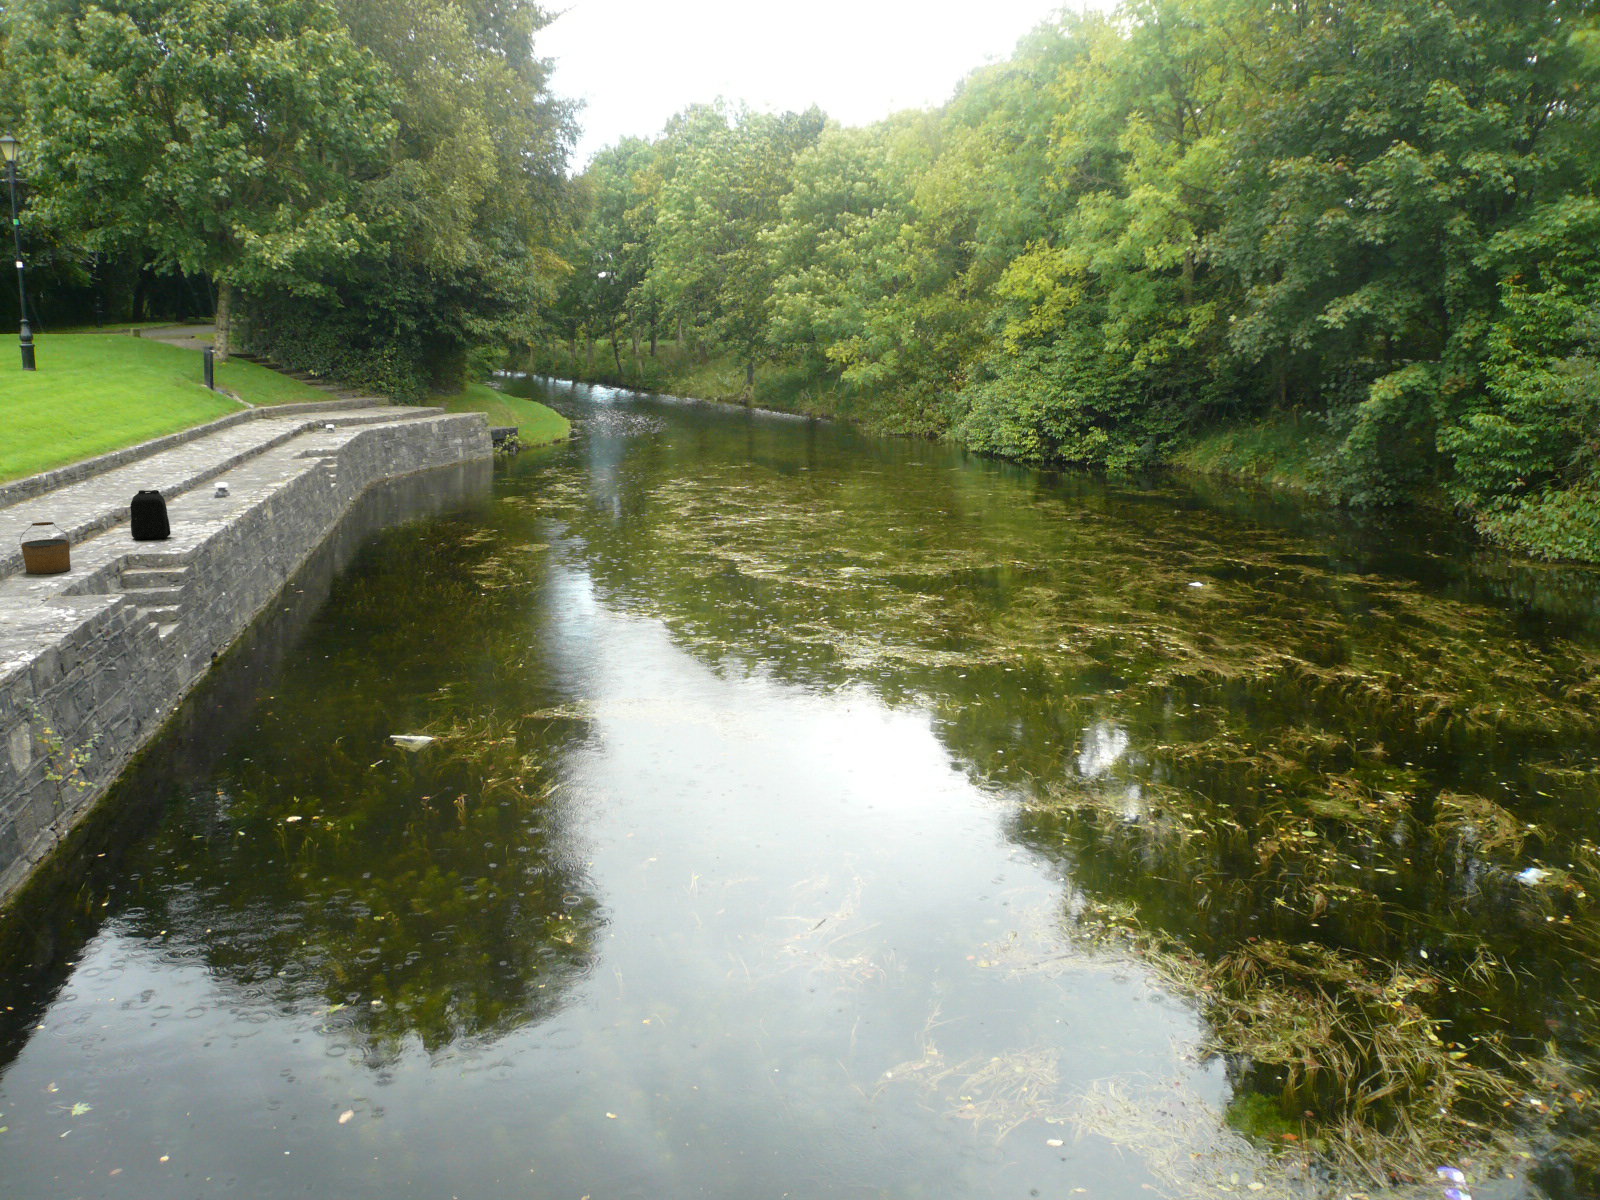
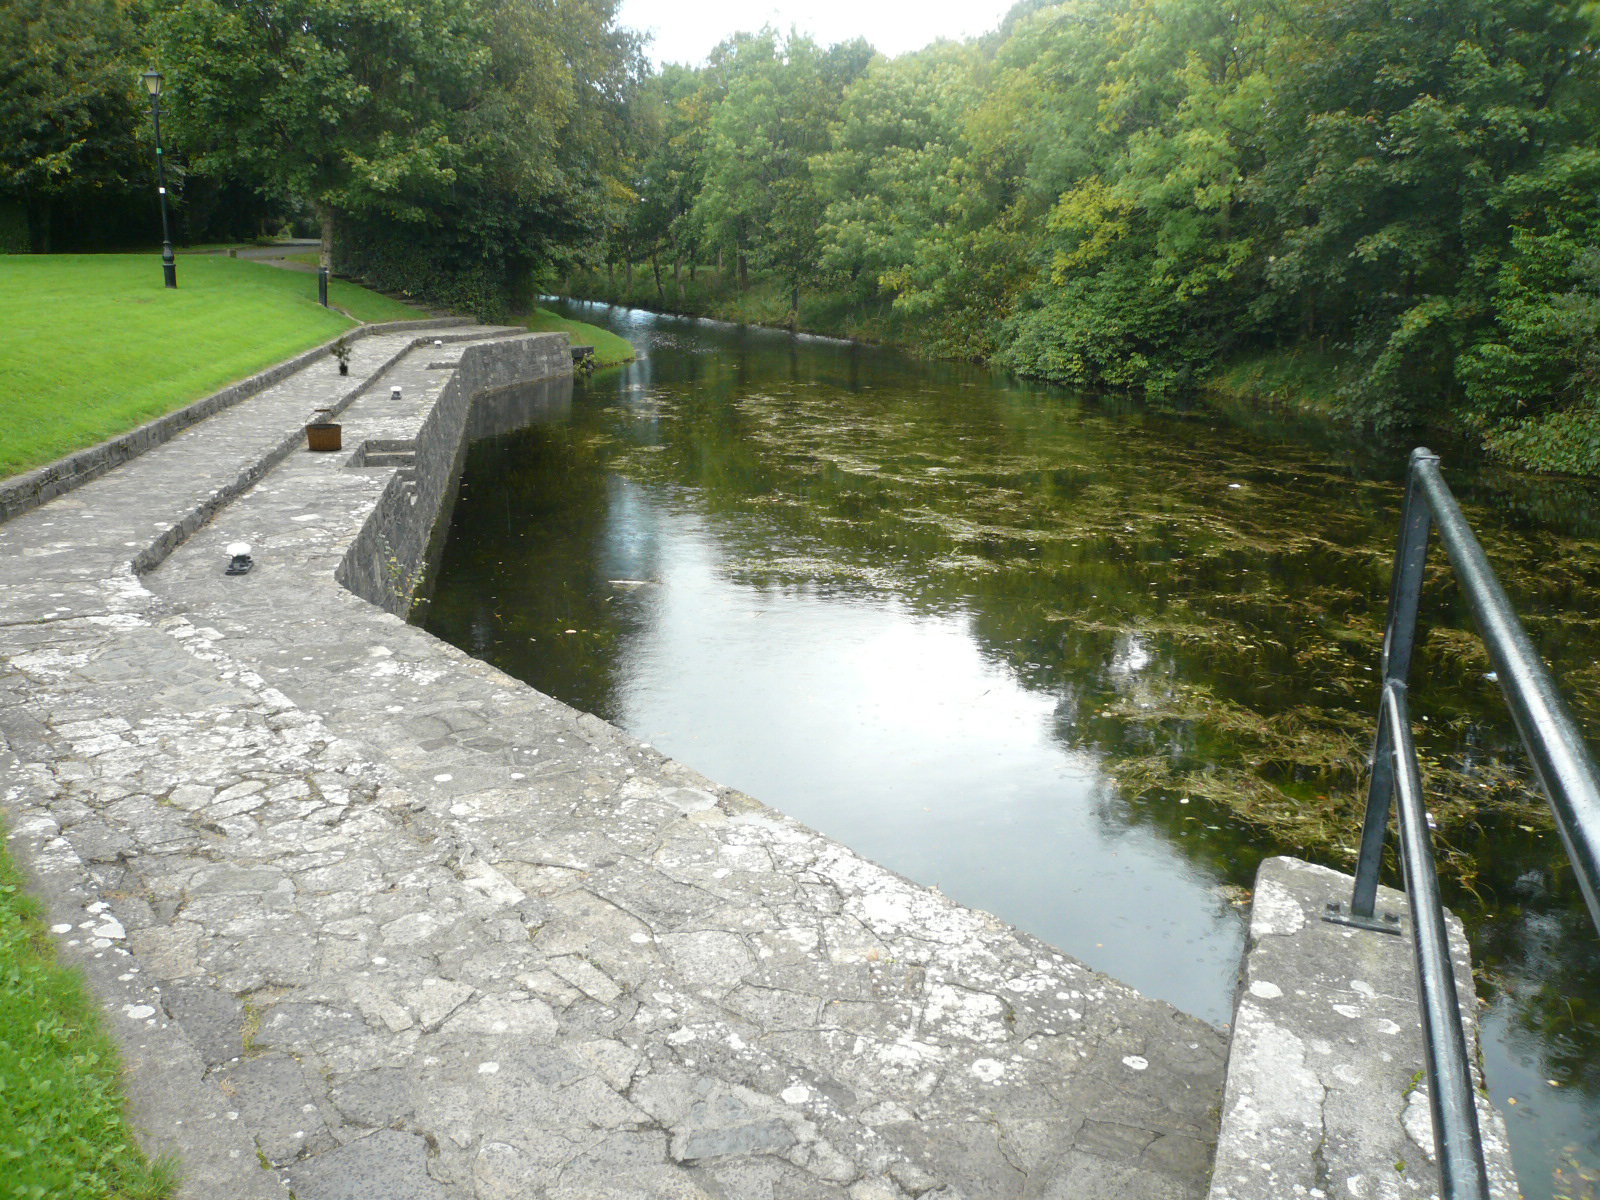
potted plant: none [160,424,188,468] -> present [331,337,352,375]
backpack: present [130,490,171,539] -> none [365,388,395,428]

